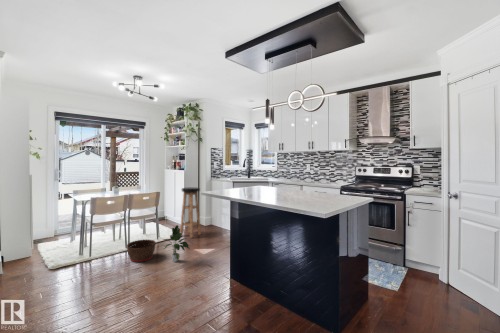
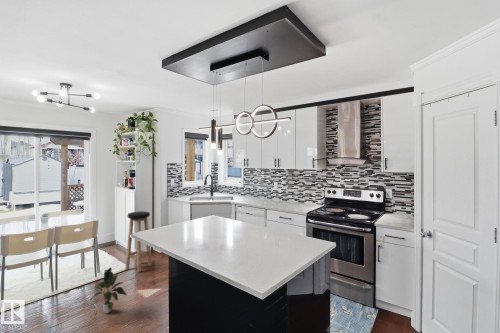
basket: present [127,240,156,262] -> none [45,283,86,316]

